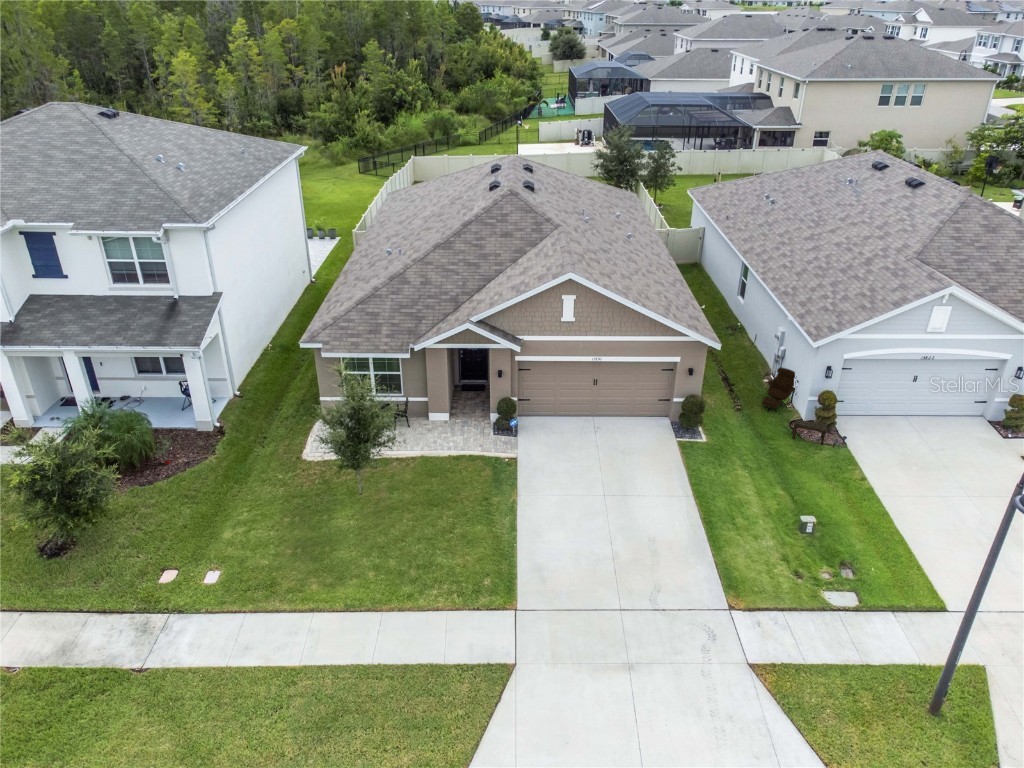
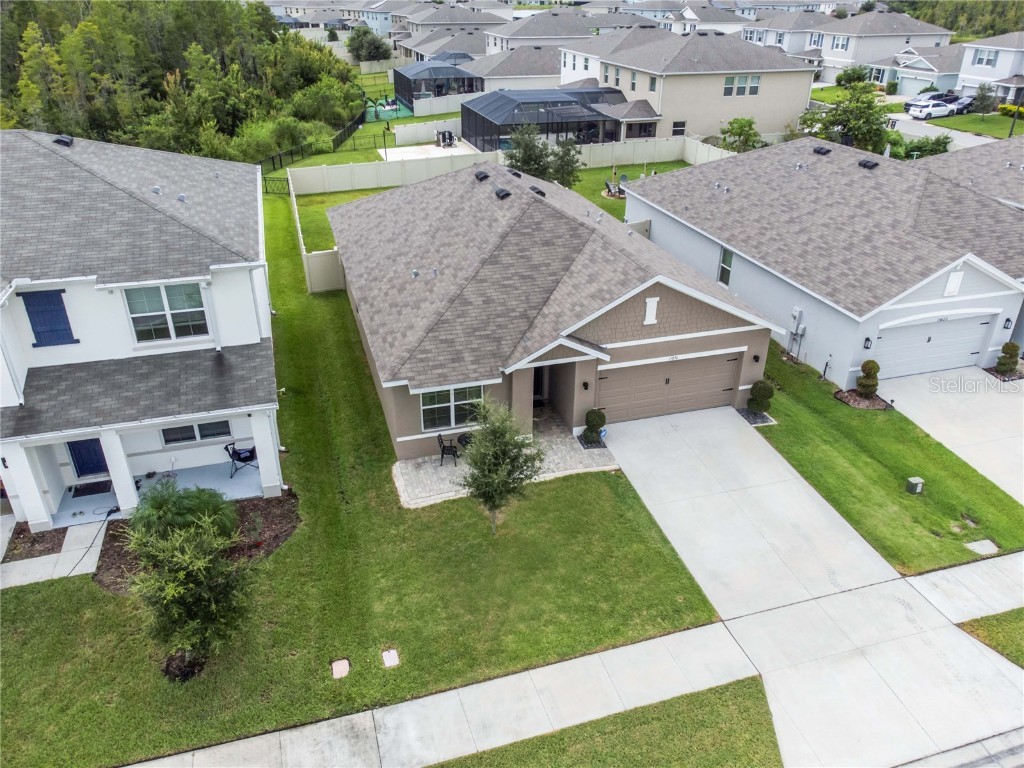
lounge chair: present [762,368,796,410] -> none [799,345,827,387]
bench: present [792,419,827,445] -> none [841,391,876,411]

